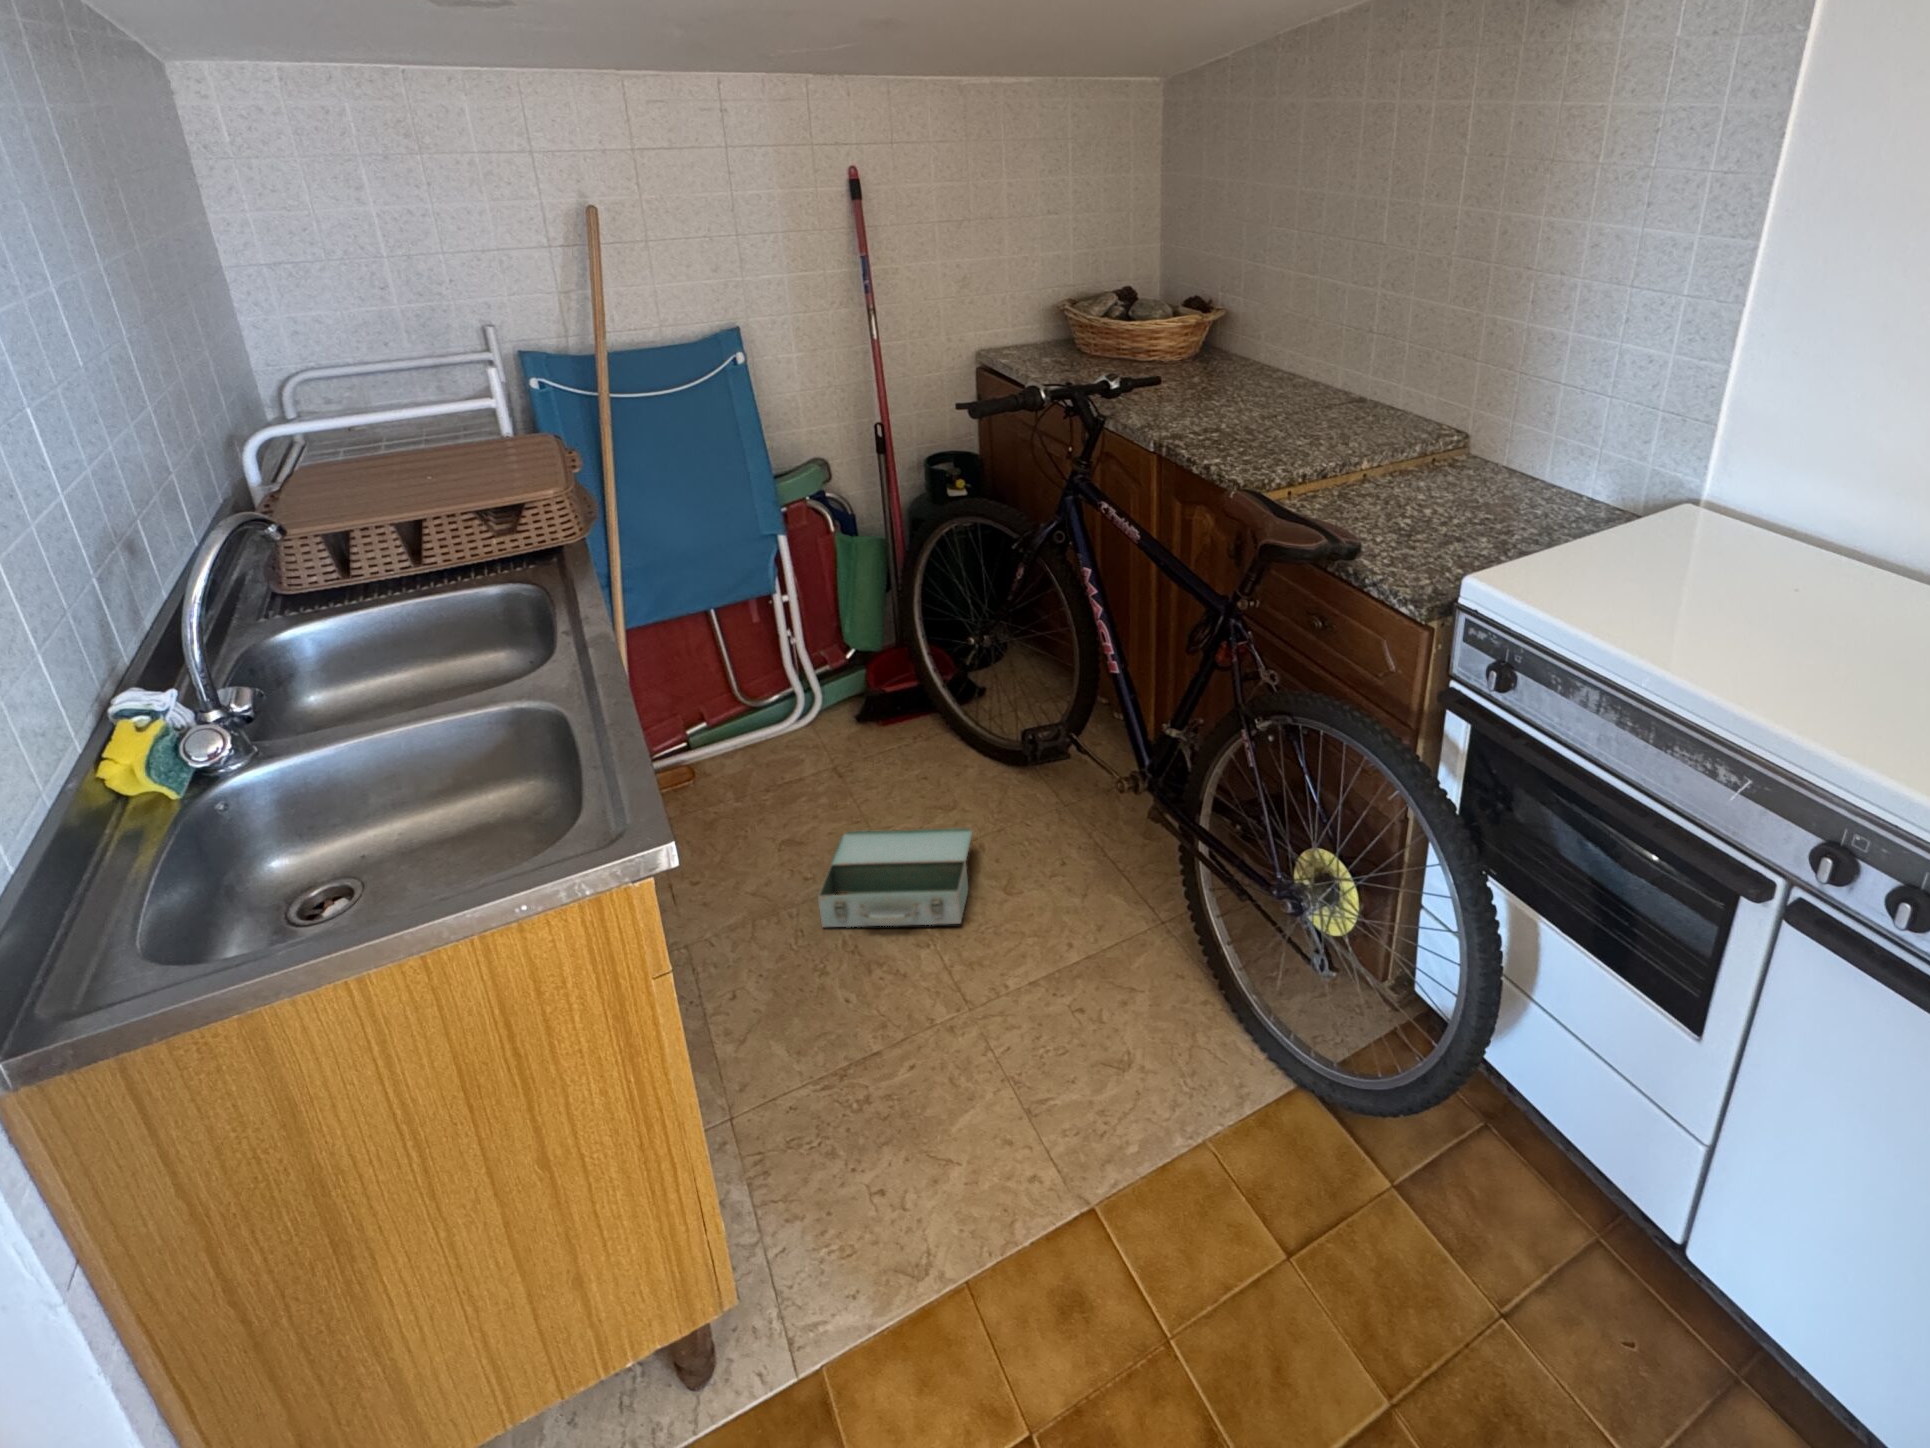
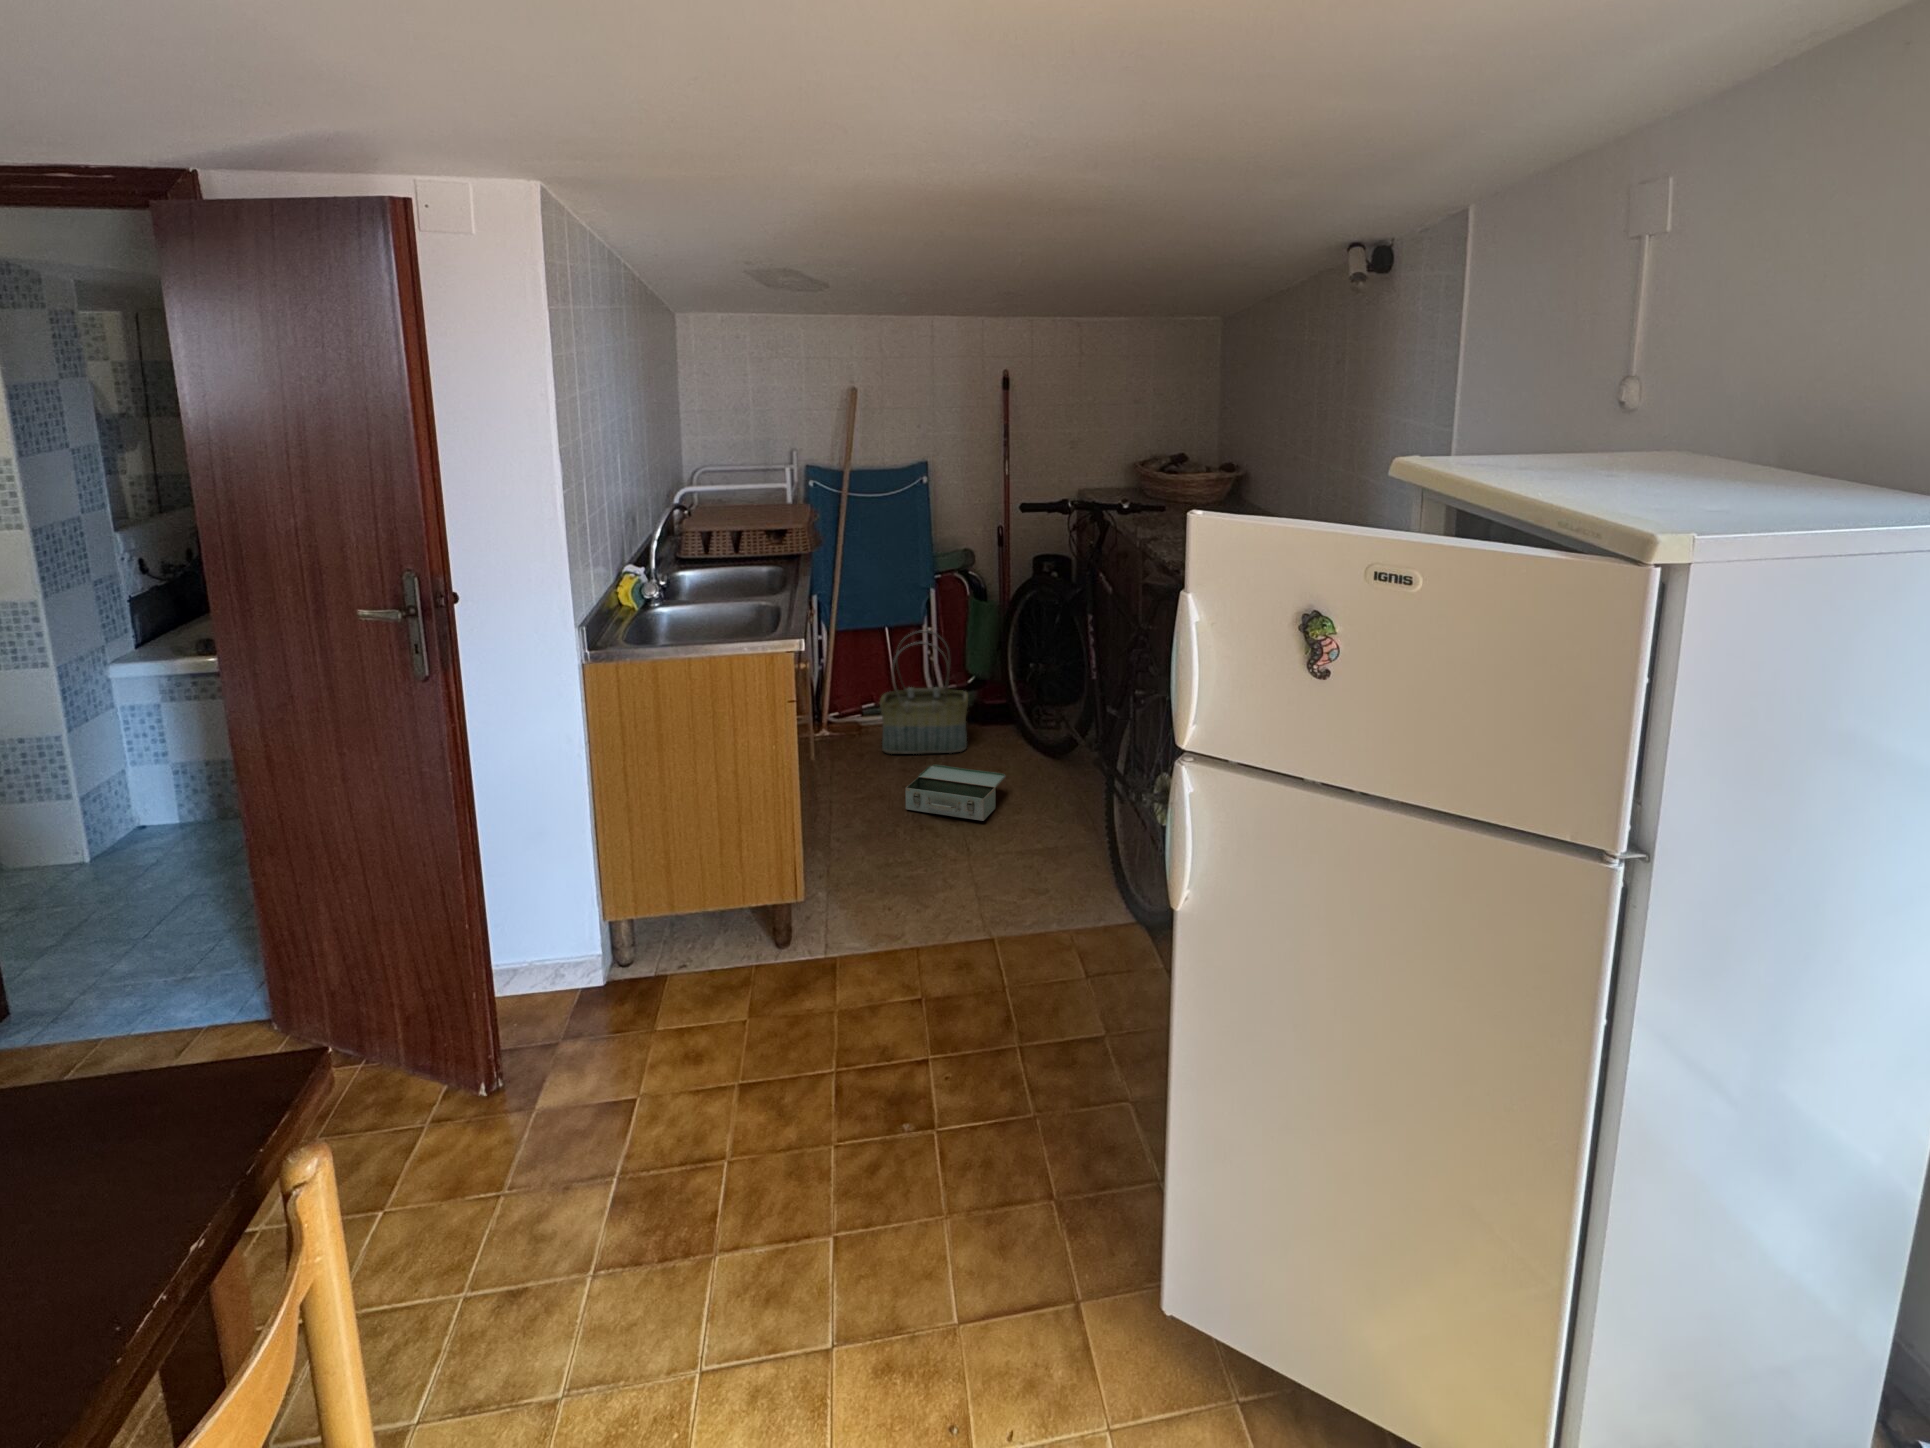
basket: none [728,608,880,813] -> present [880,630,968,754]

